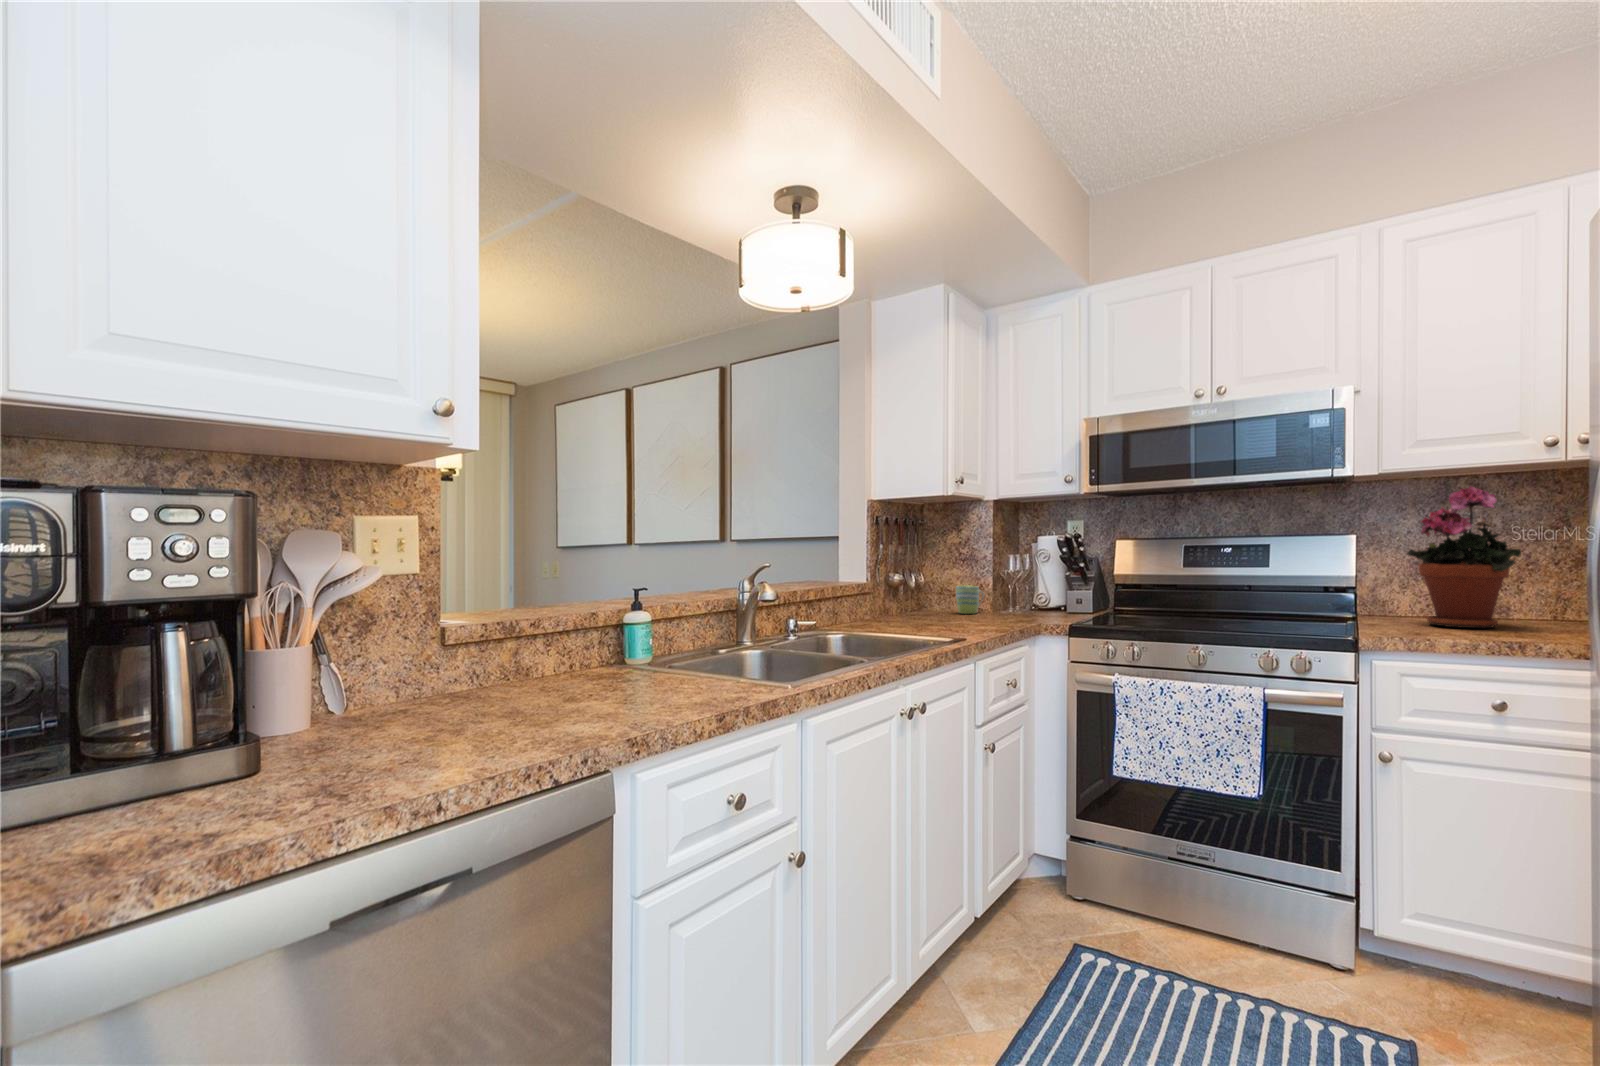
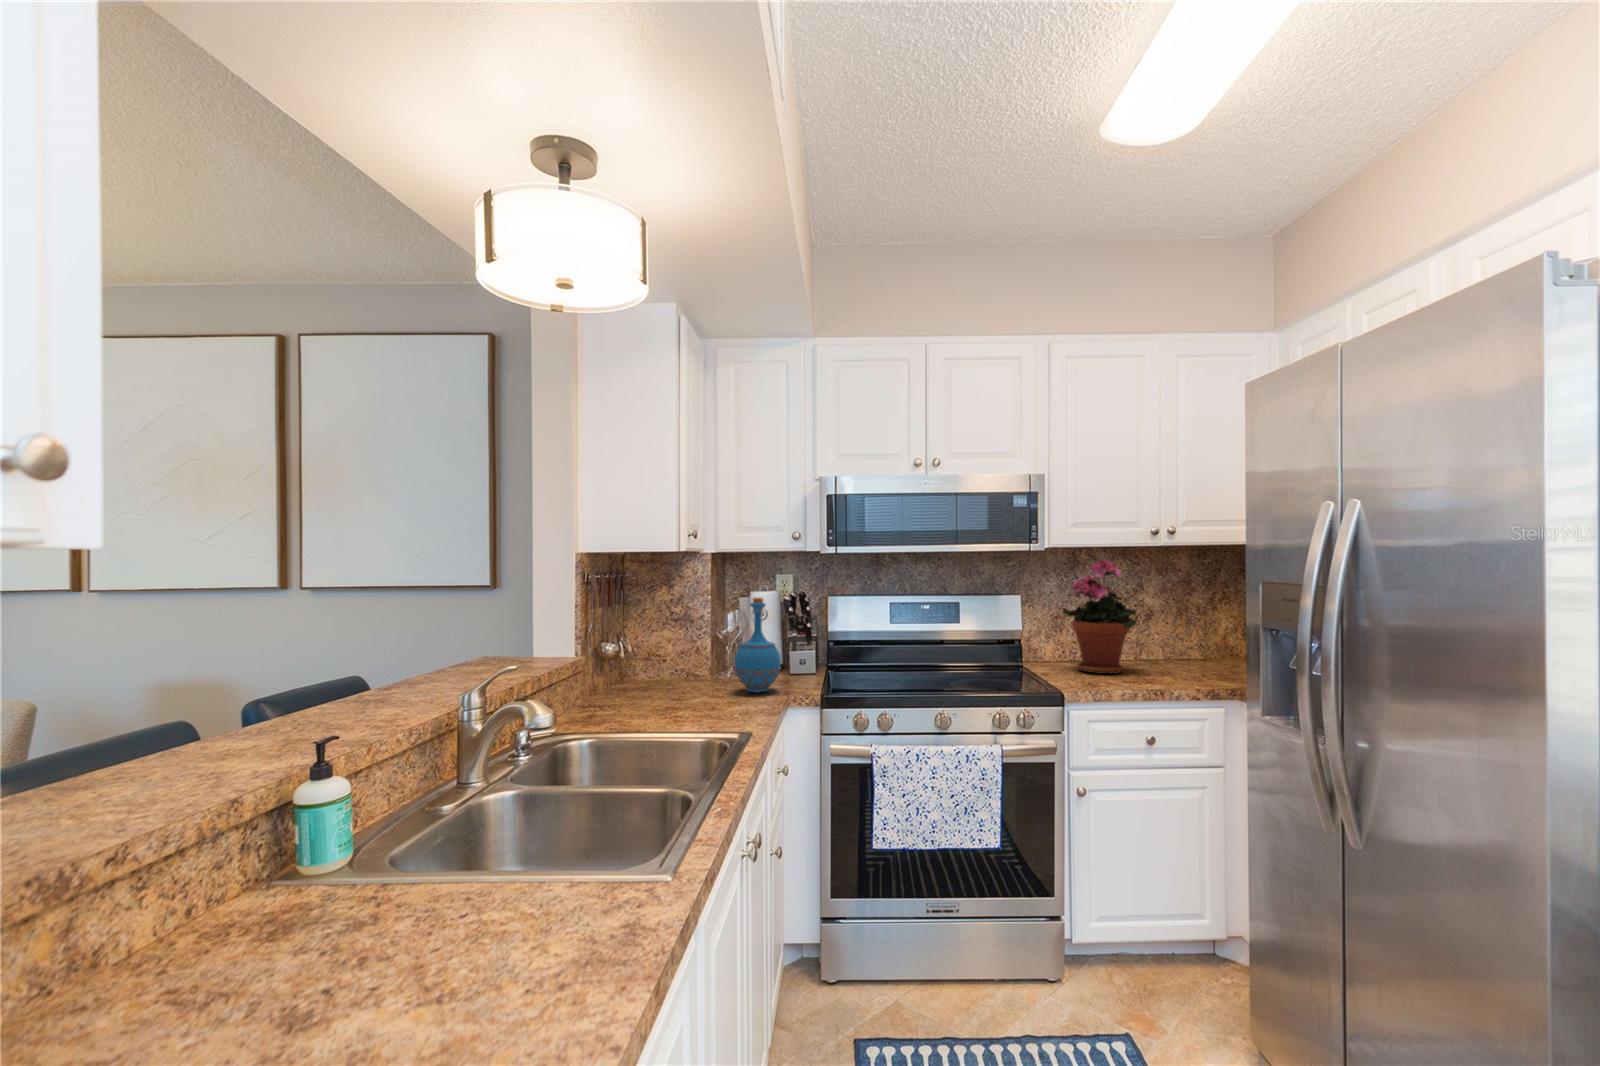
bottle: none [991,533,1036,620] -> present [734,598,781,693]
mug: present [956,585,984,614] -> none [681,651,709,685]

